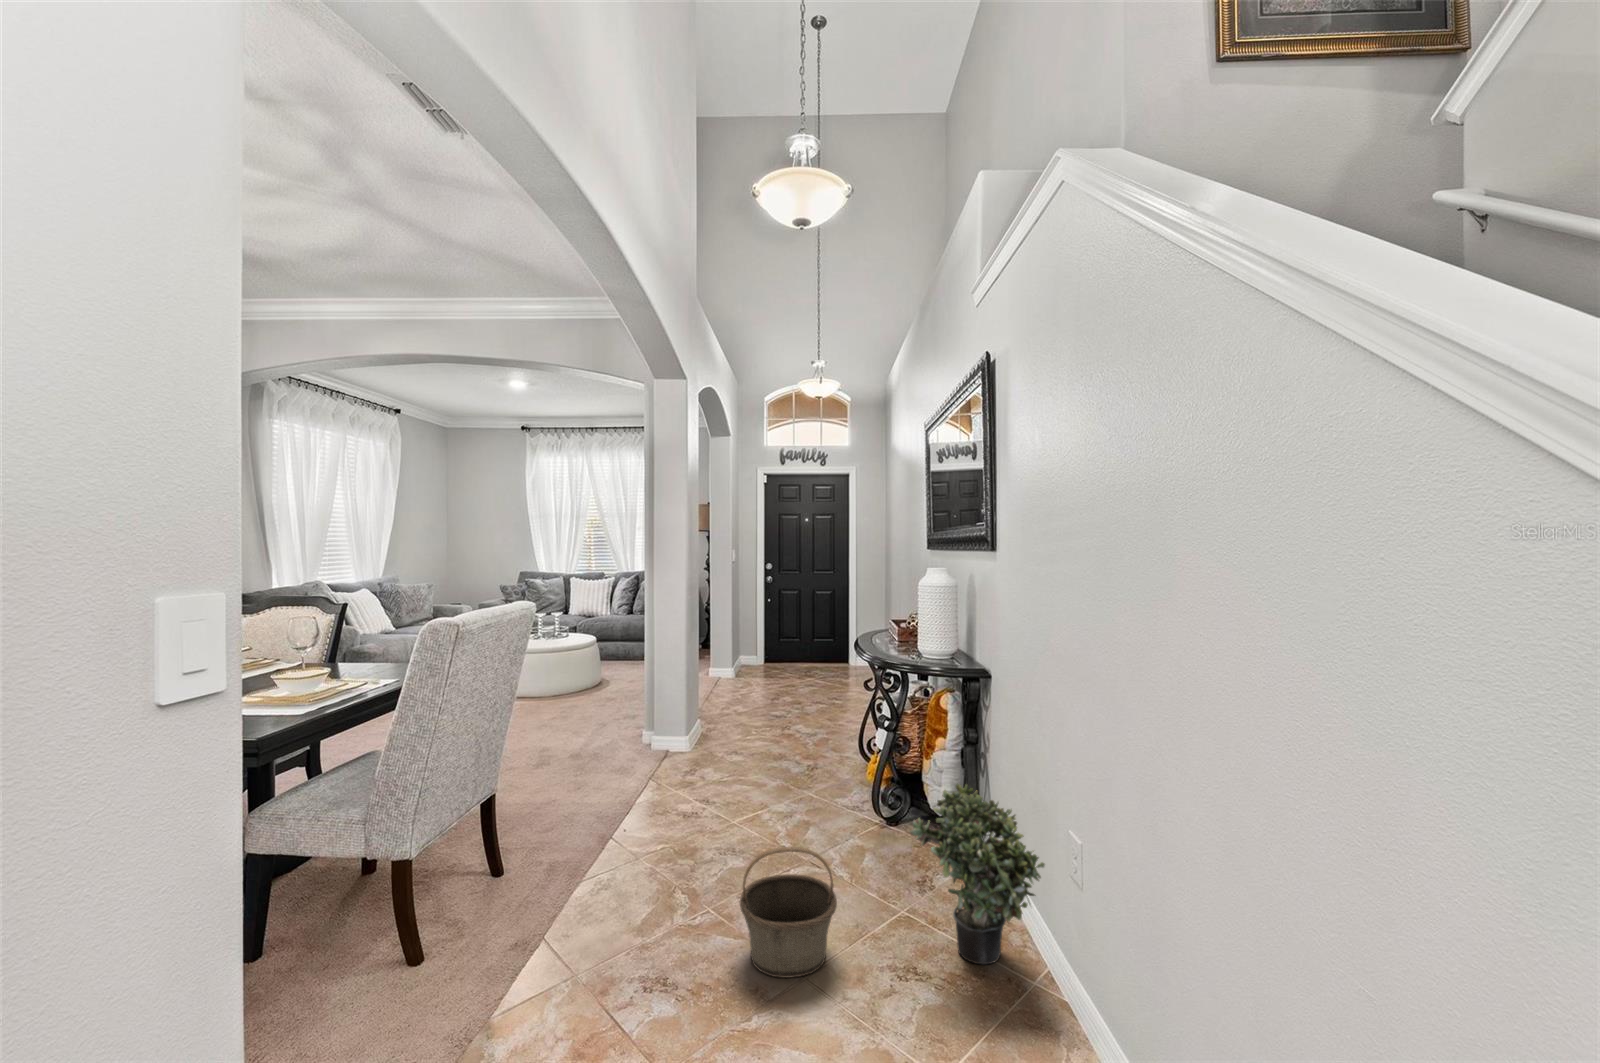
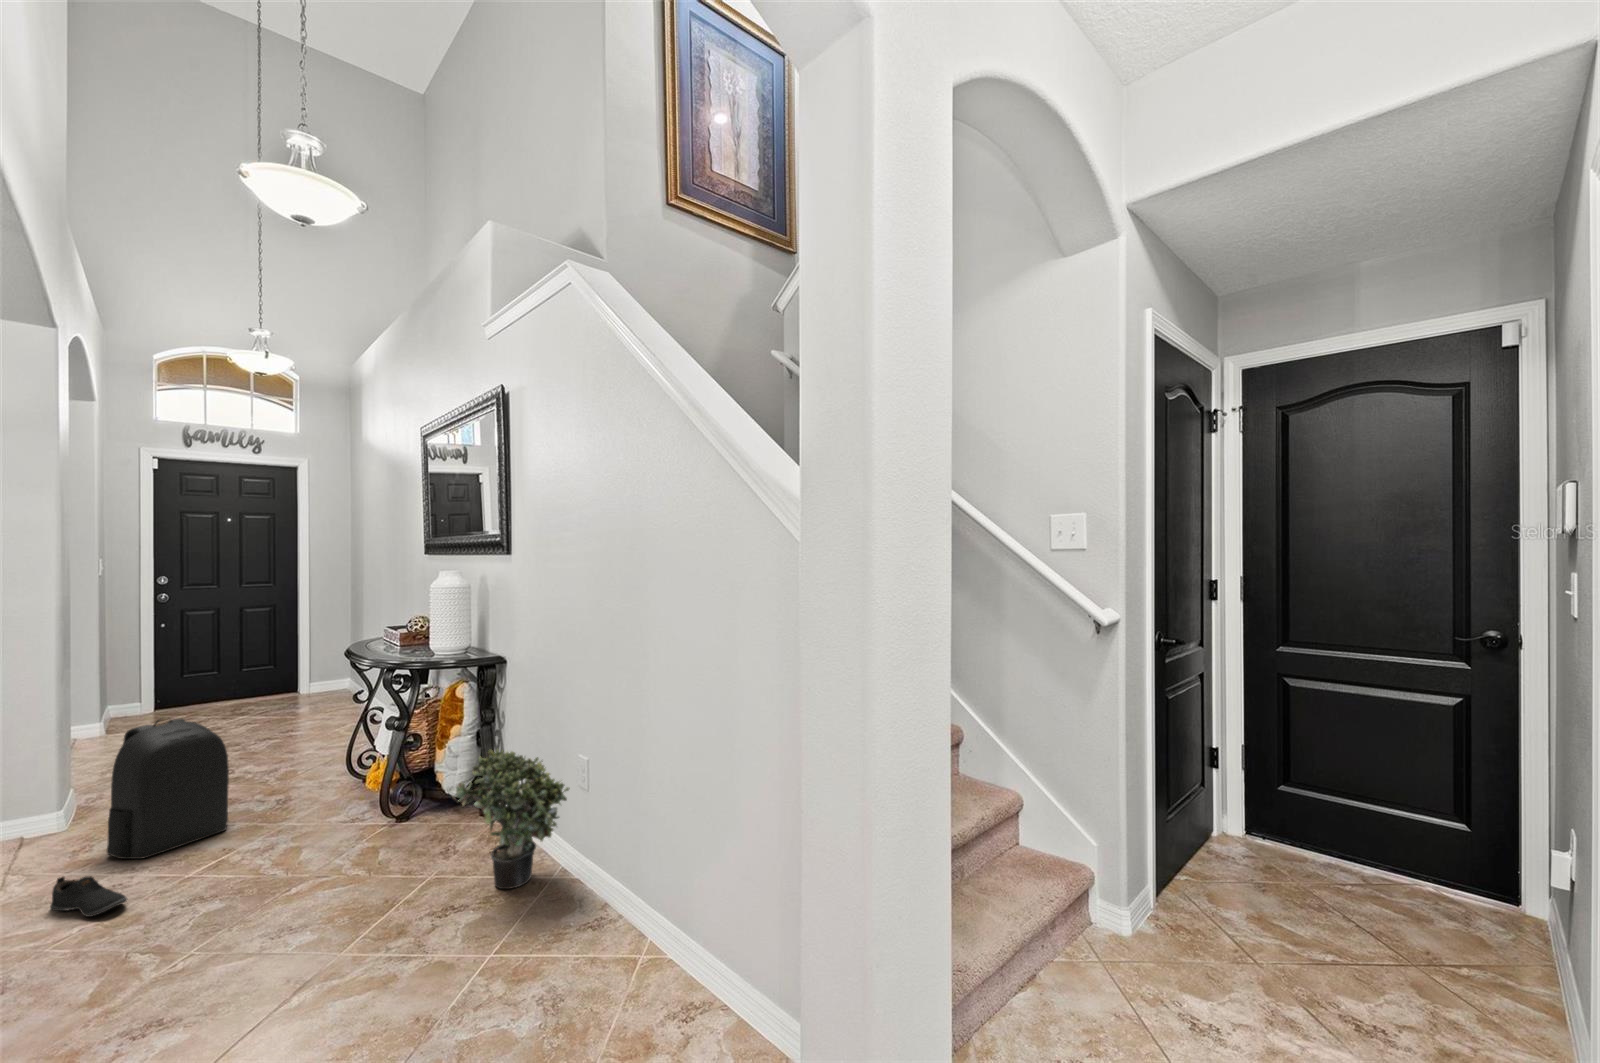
backpack: none [699,679,772,793] -> present [107,718,229,859]
shoe: none [659,794,695,835] -> present [50,876,127,917]
basket: present [740,847,837,978] -> none [255,843,378,980]

